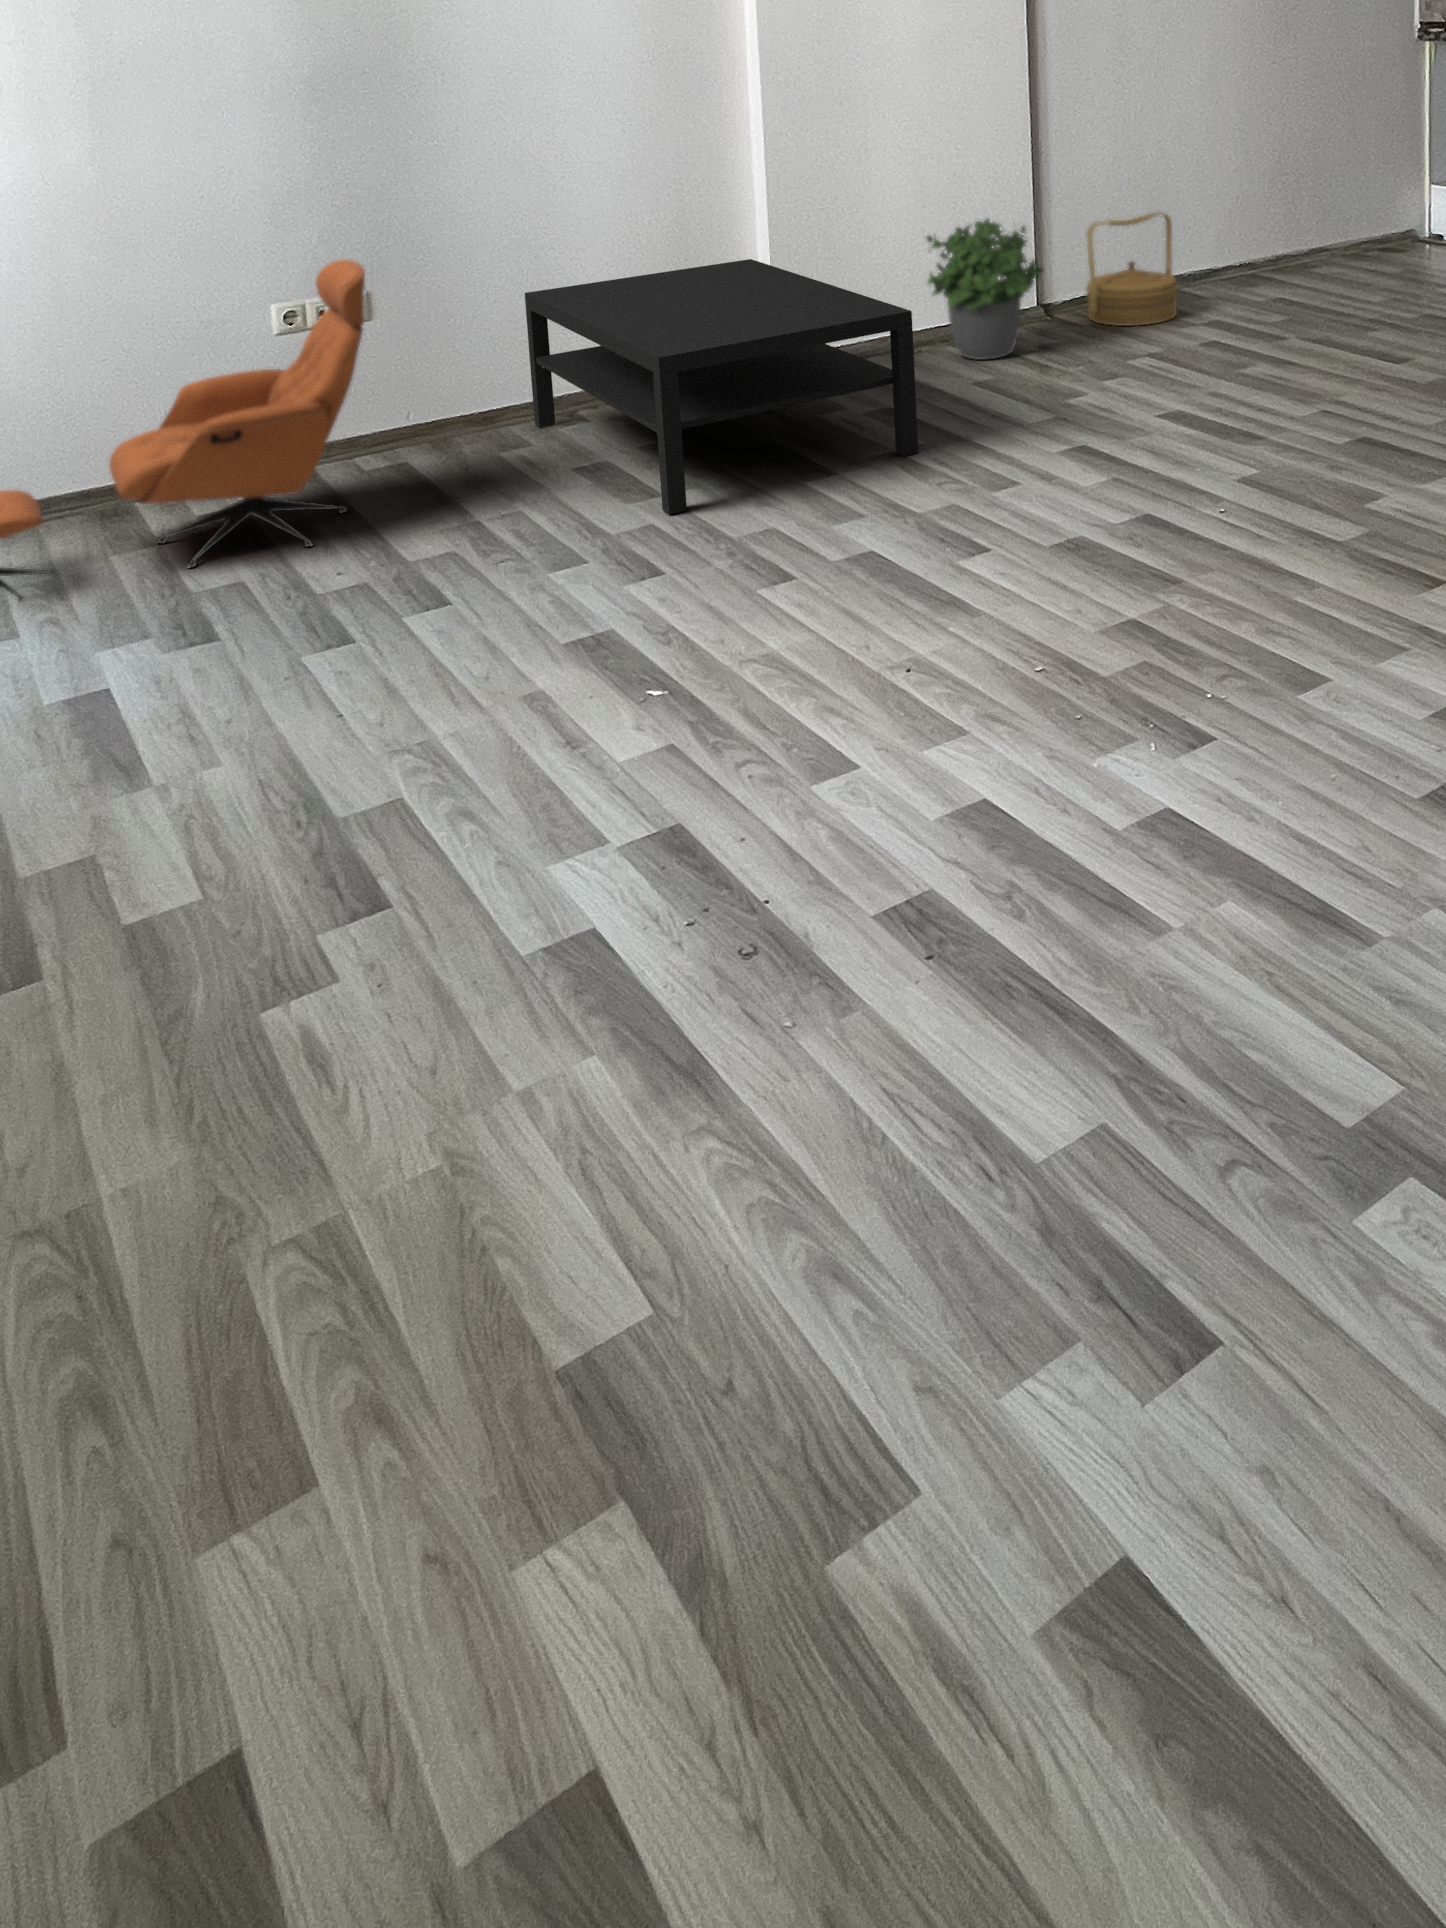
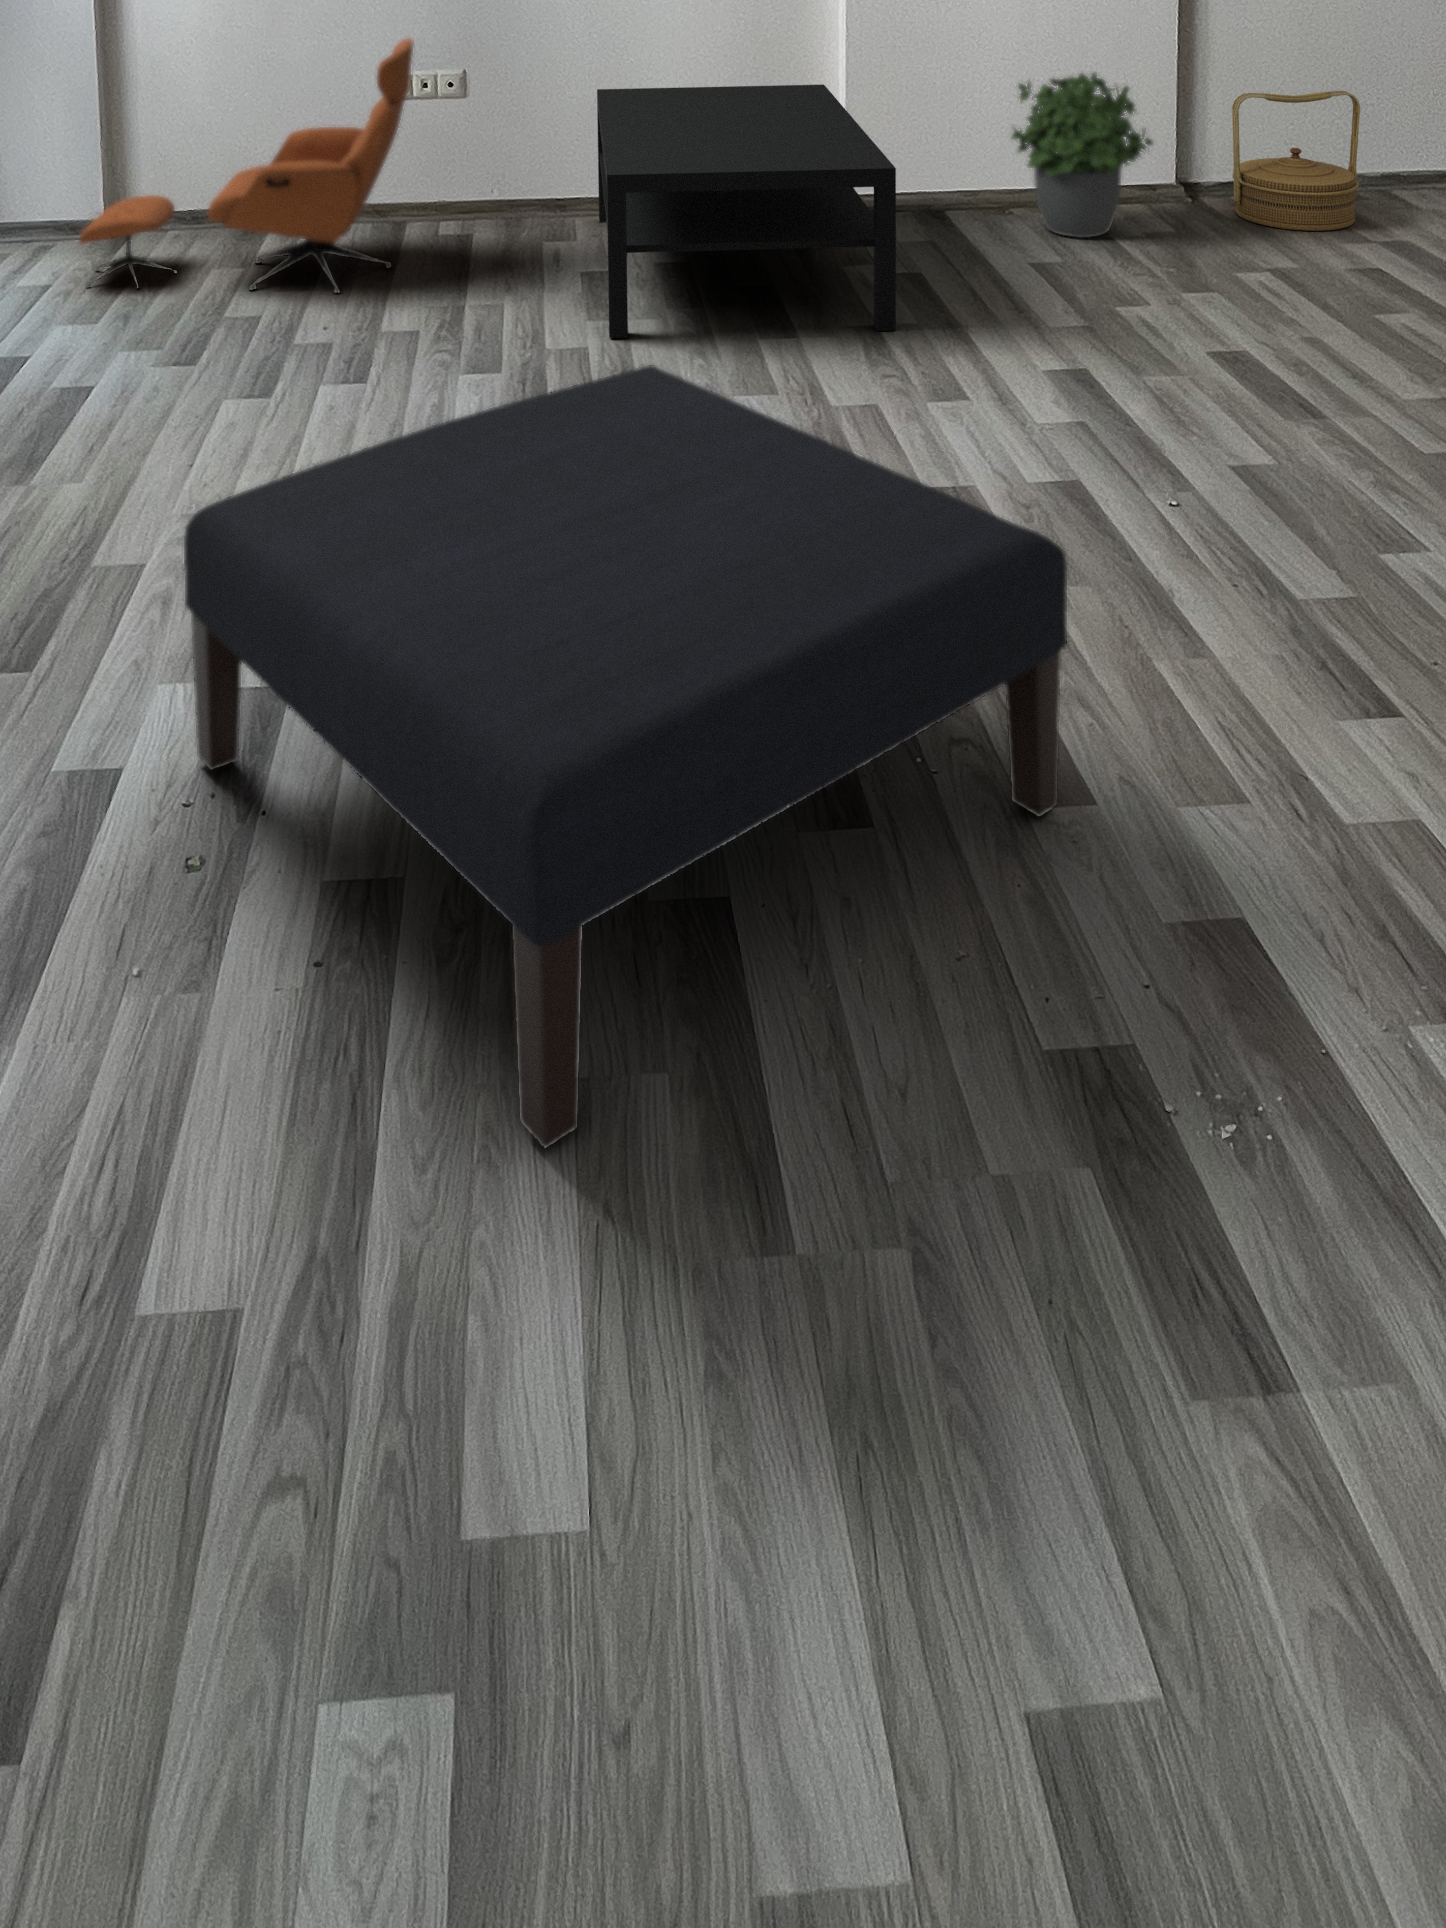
ottoman: none [647,478,1320,965] -> present [184,365,1067,1148]

